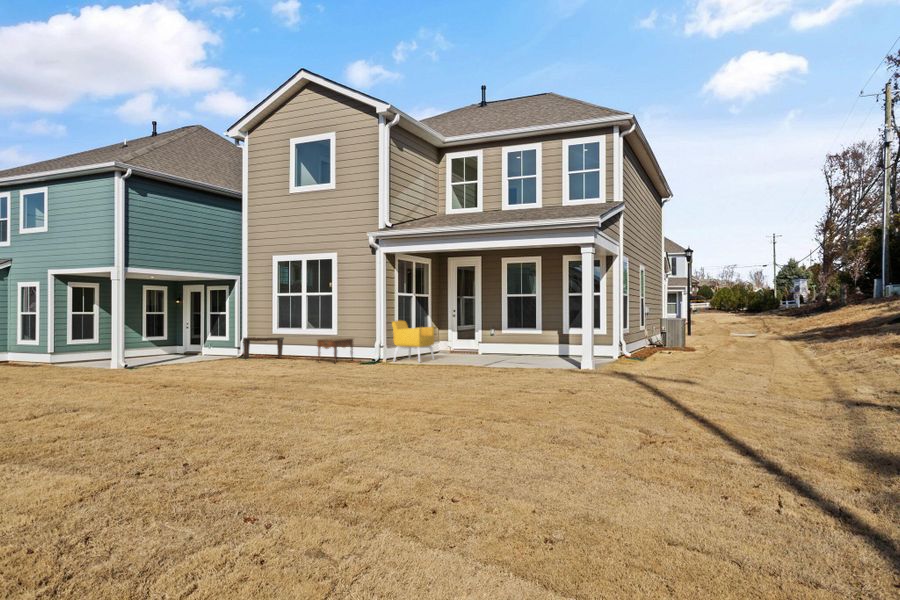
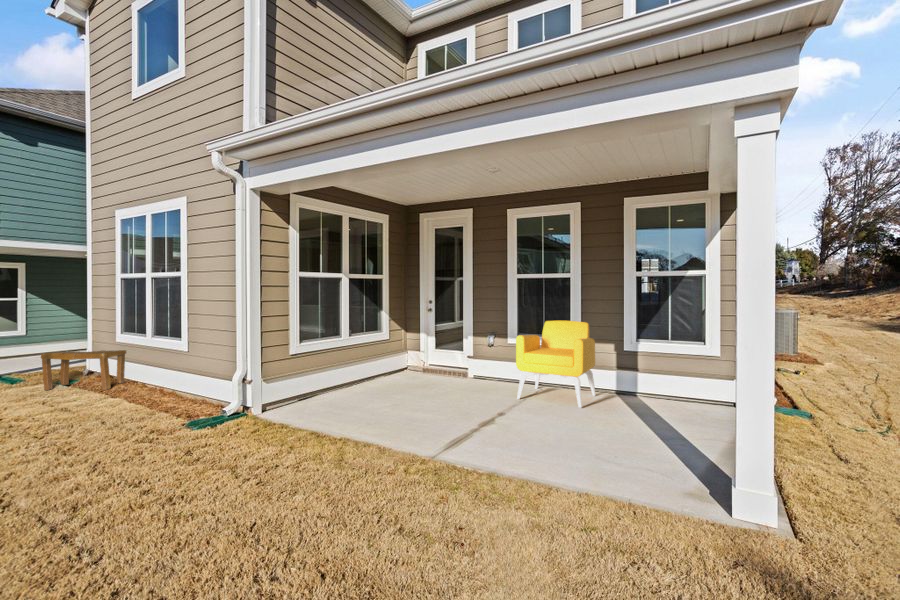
armchair: present [392,320,434,362] -> present [516,321,596,408]
side table: present [317,338,353,362] -> none [121,357,208,419]

